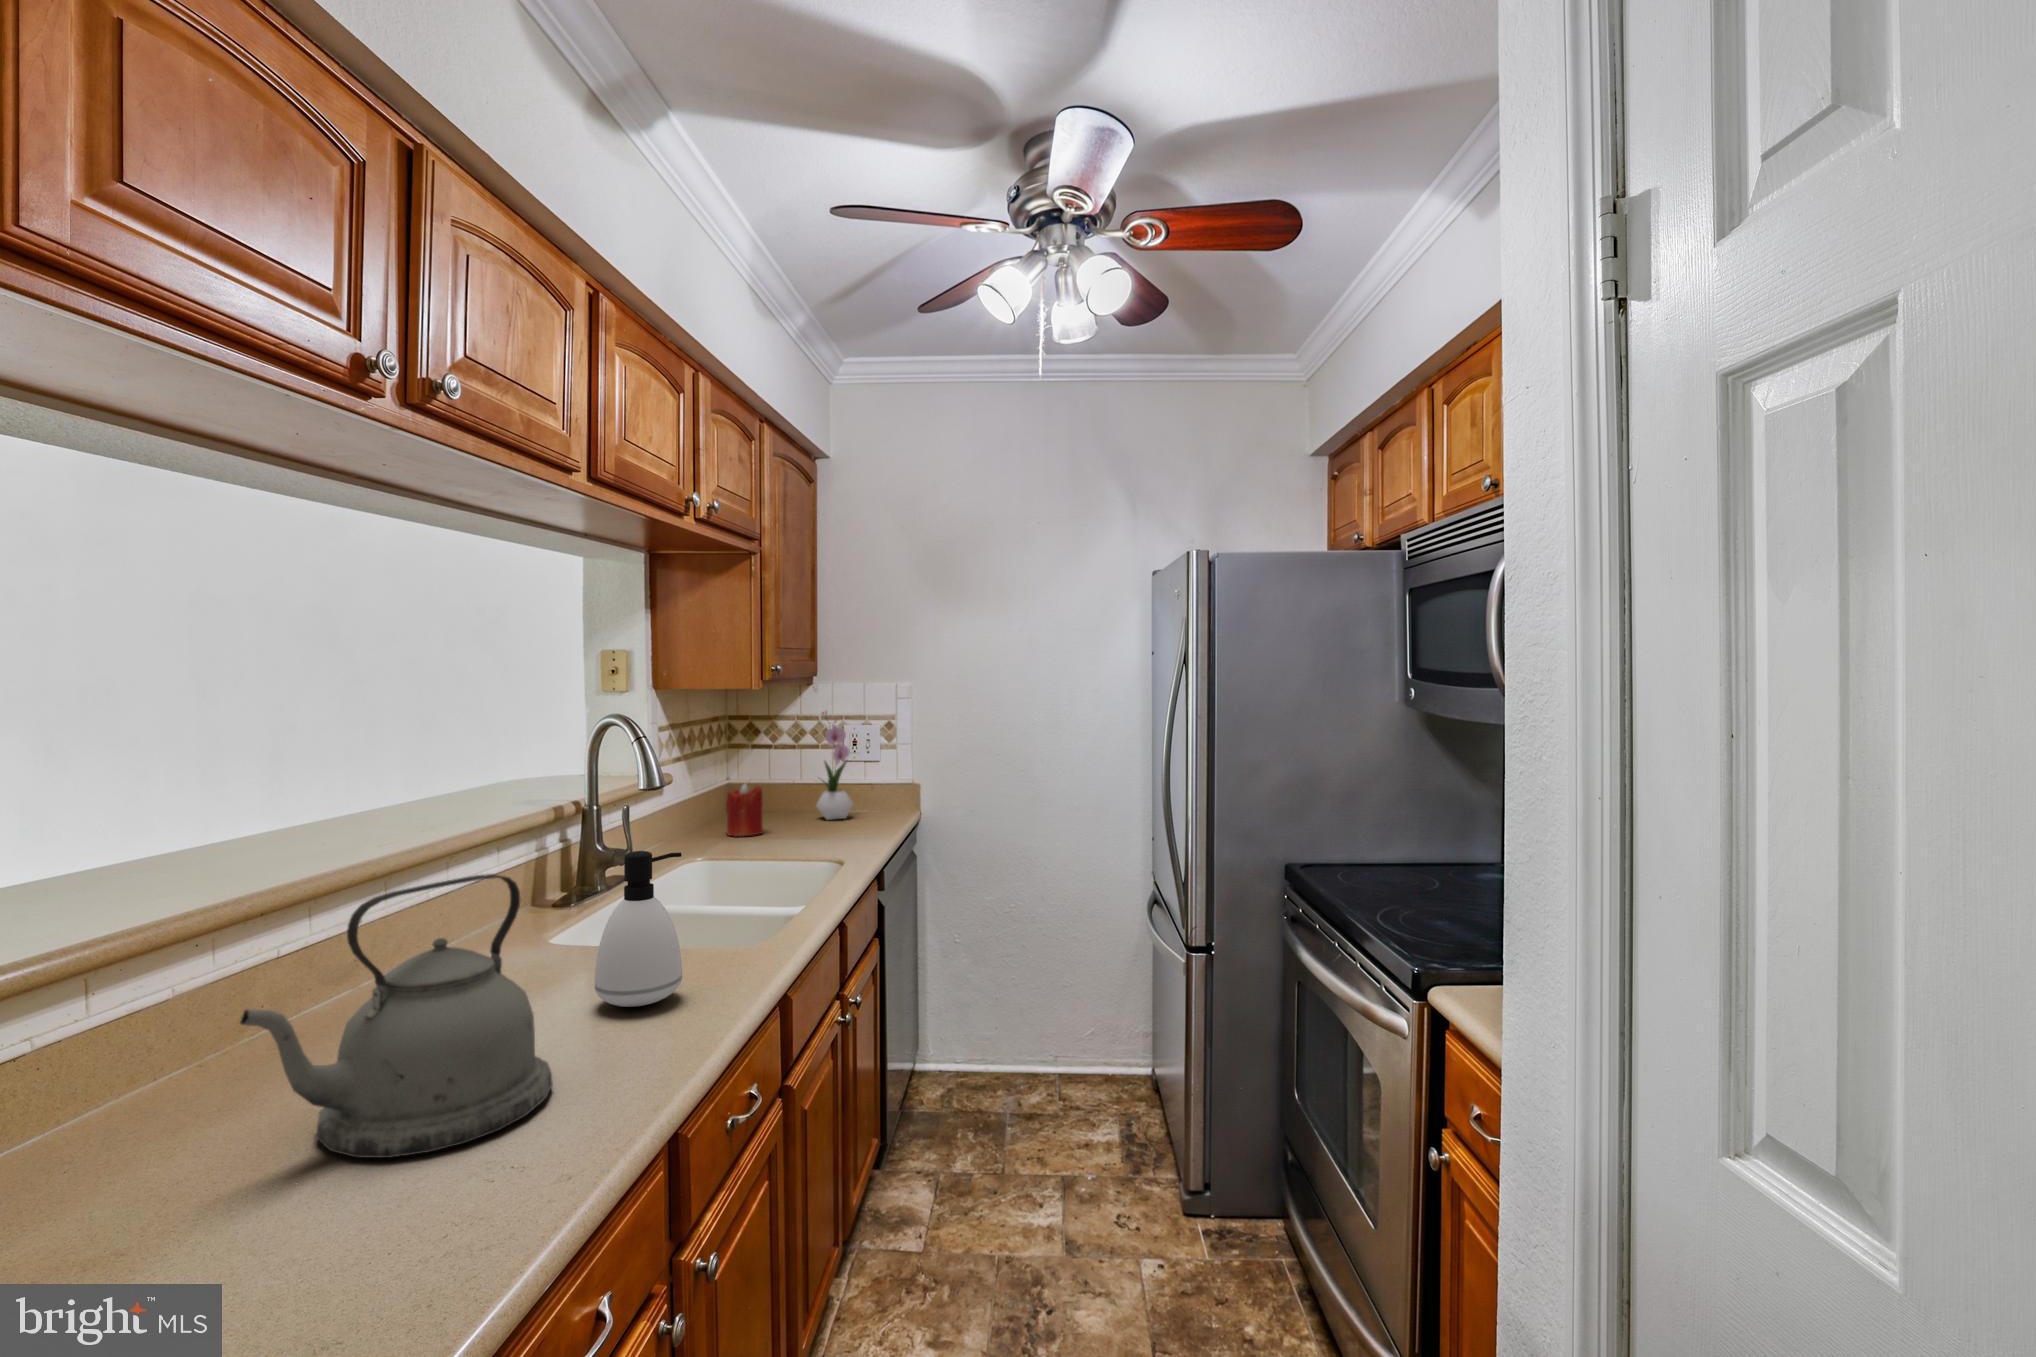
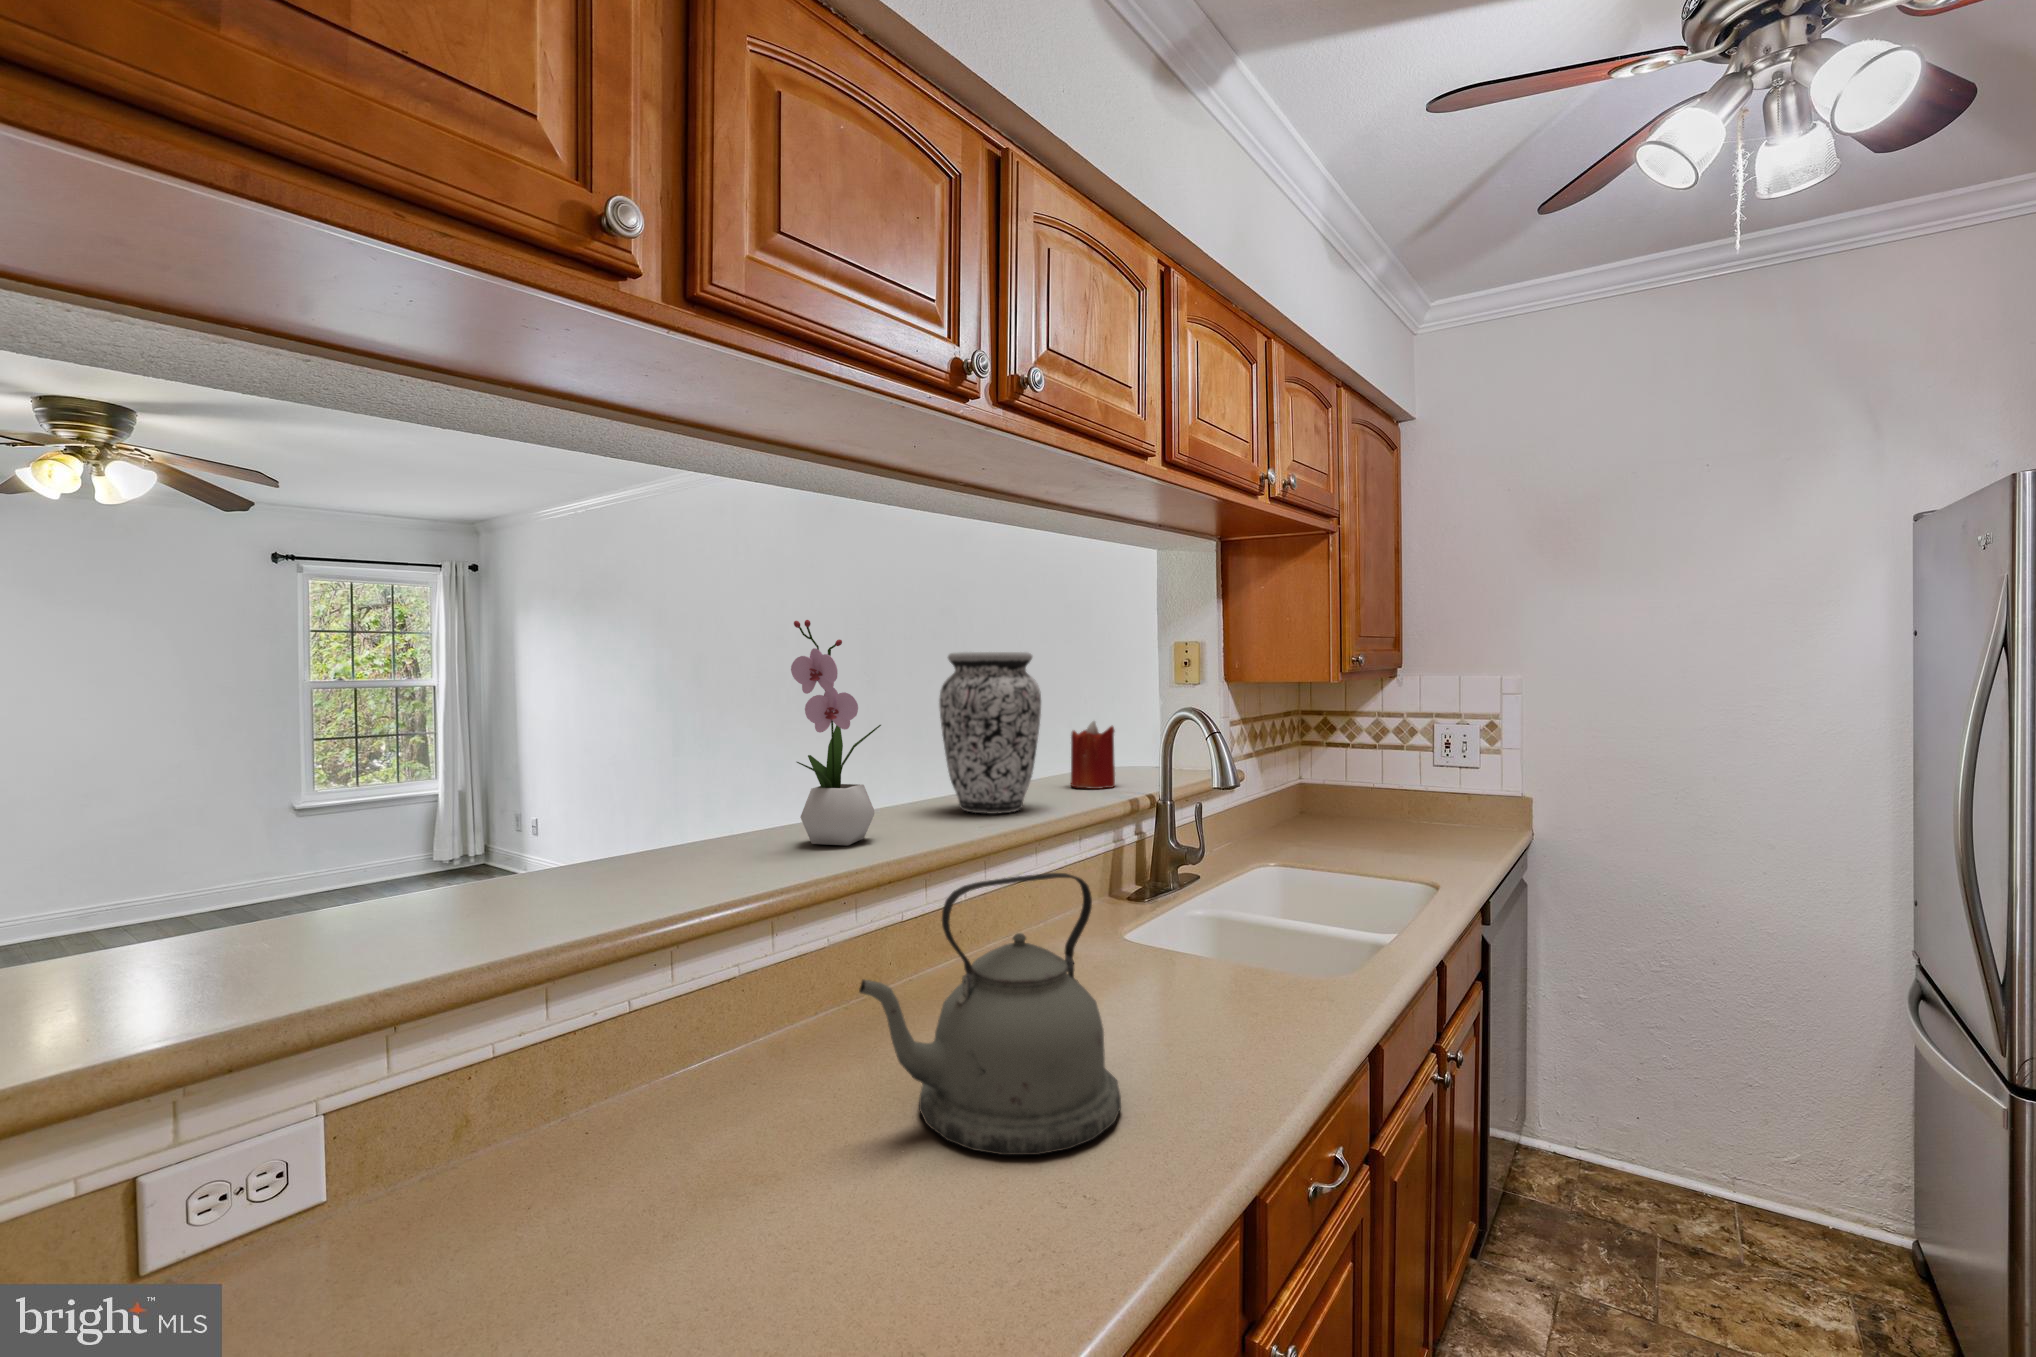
vase: none [315,659,450,835] -> present [939,652,1041,814]
flower arrangement: present [816,712,853,820] -> present [791,620,881,845]
candle: present [726,784,763,837] -> present [1071,721,1115,789]
soap dispenser: present [595,851,682,1007] -> none [1165,859,1255,1030]

